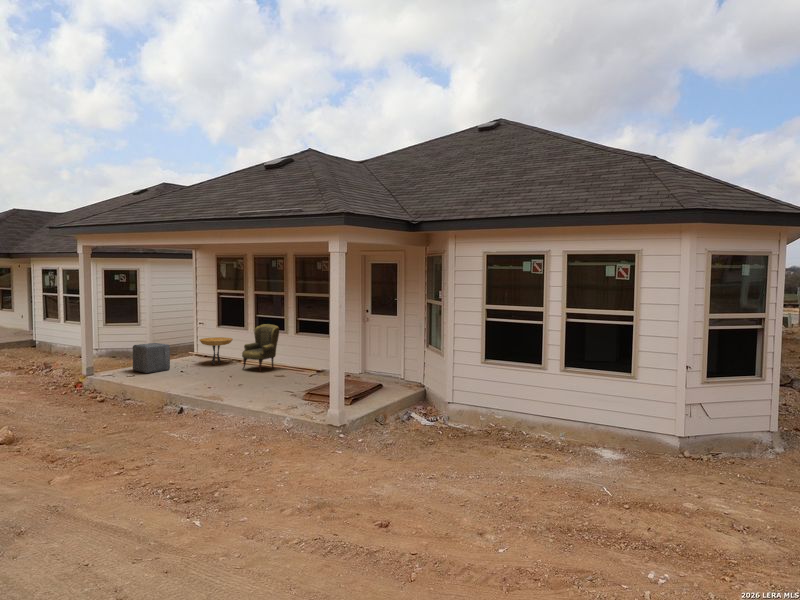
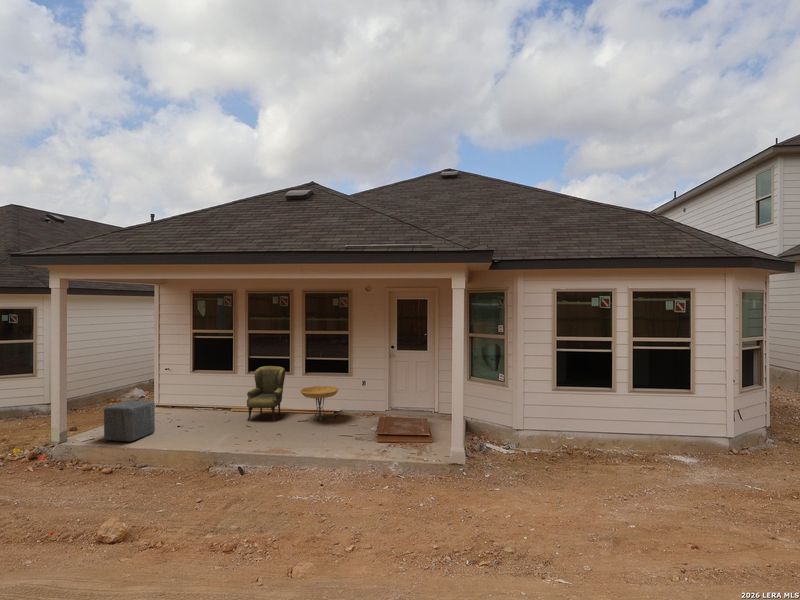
side table: present [199,337,233,365] -> present [300,386,339,421]

